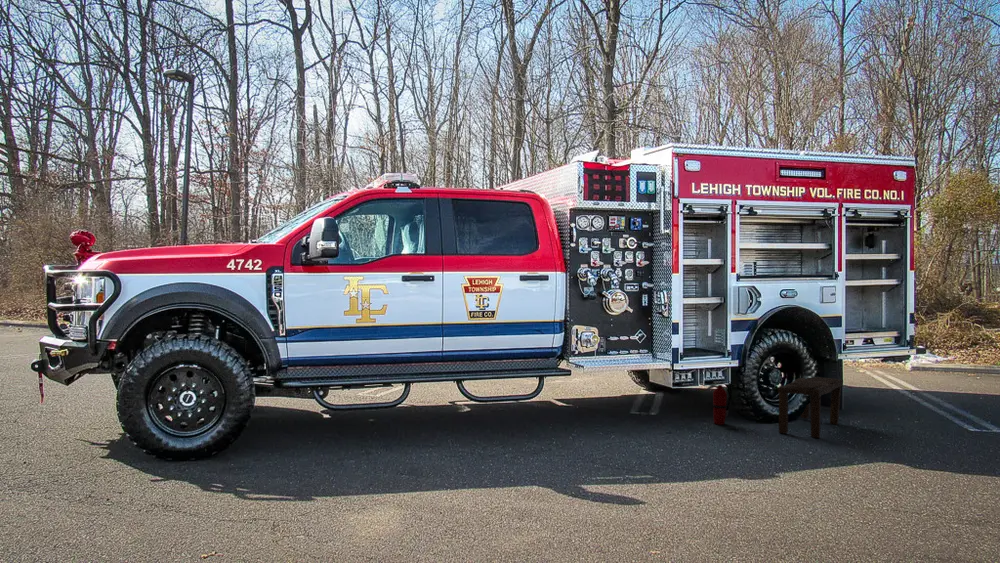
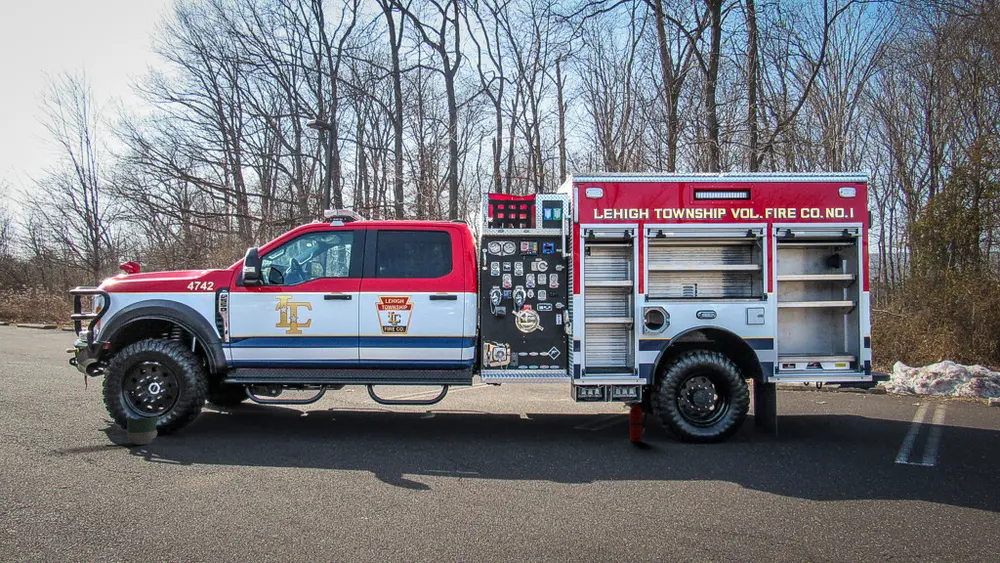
bench: present [778,376,843,438] -> none [680,398,765,459]
planter: none [163,430,201,471] -> present [127,416,158,445]

